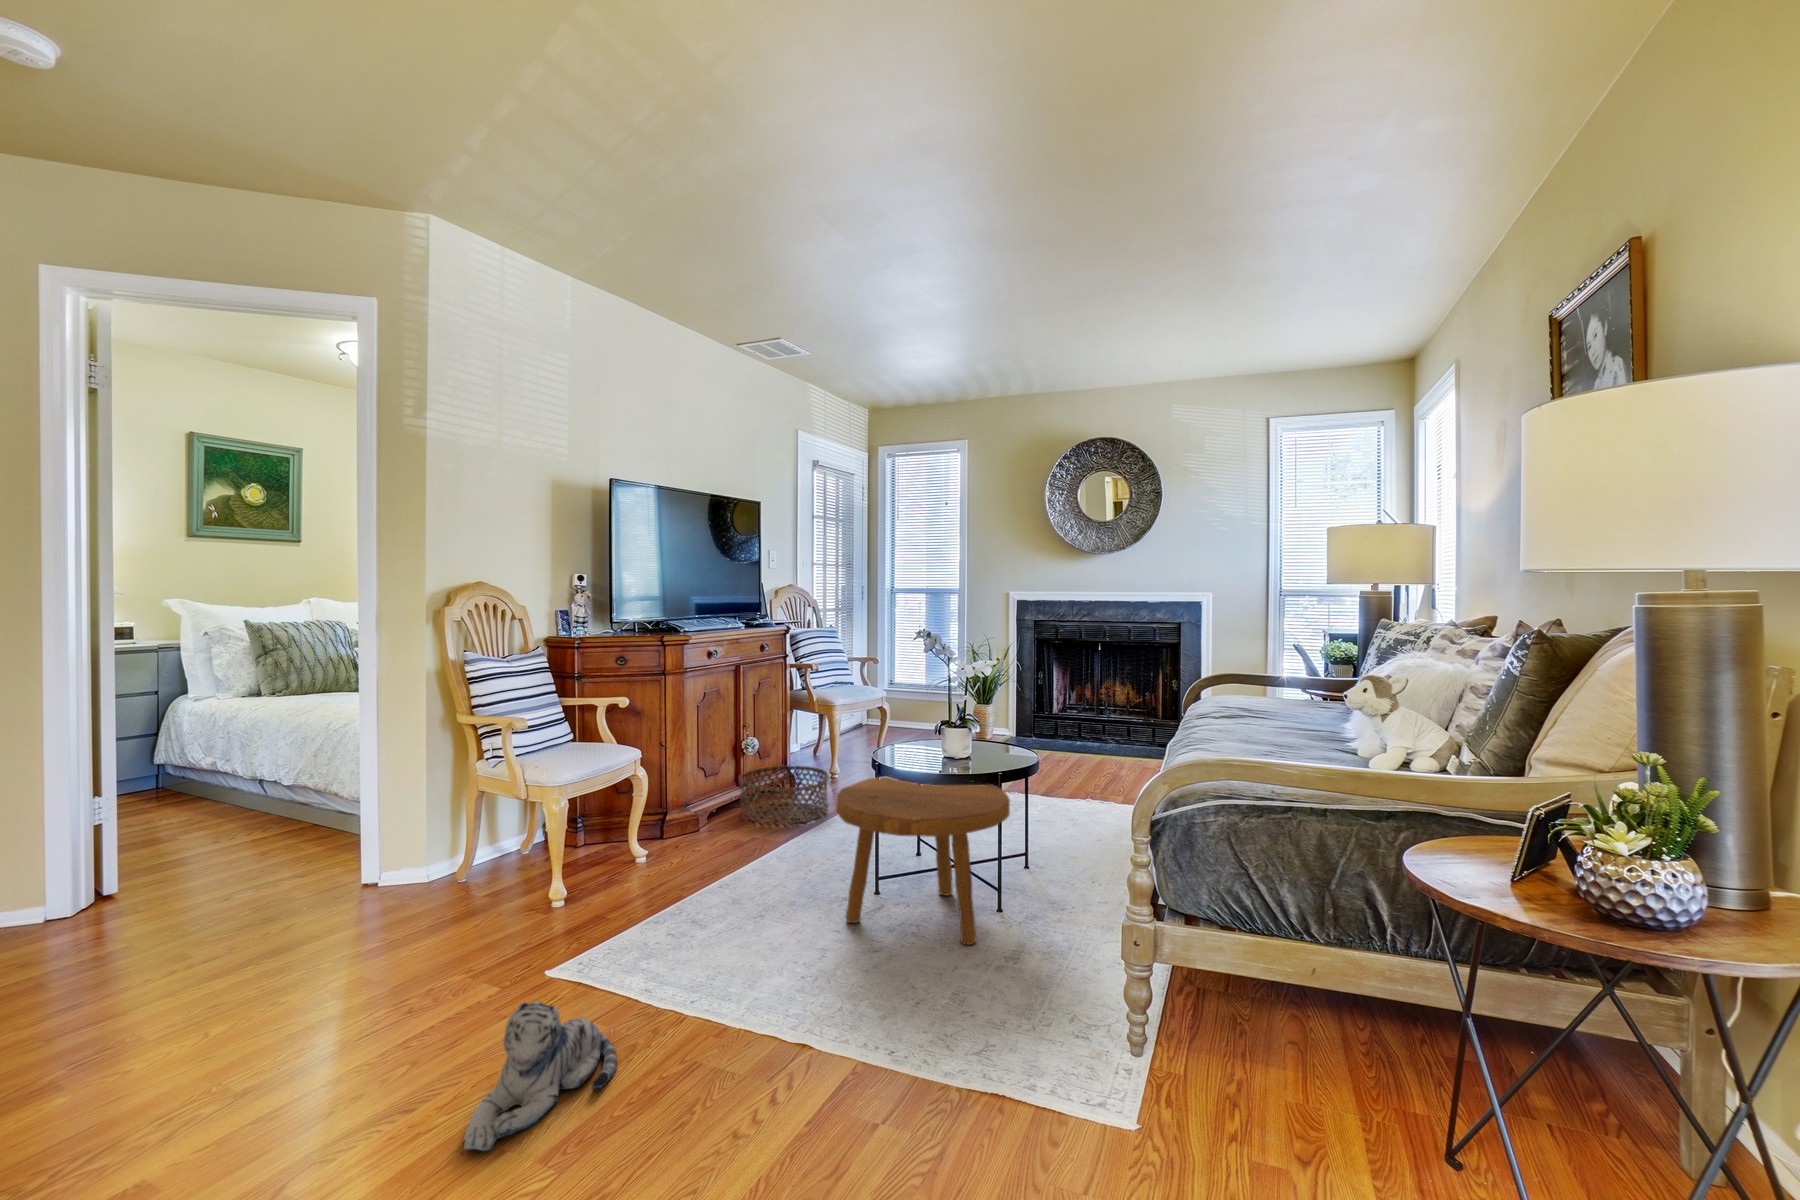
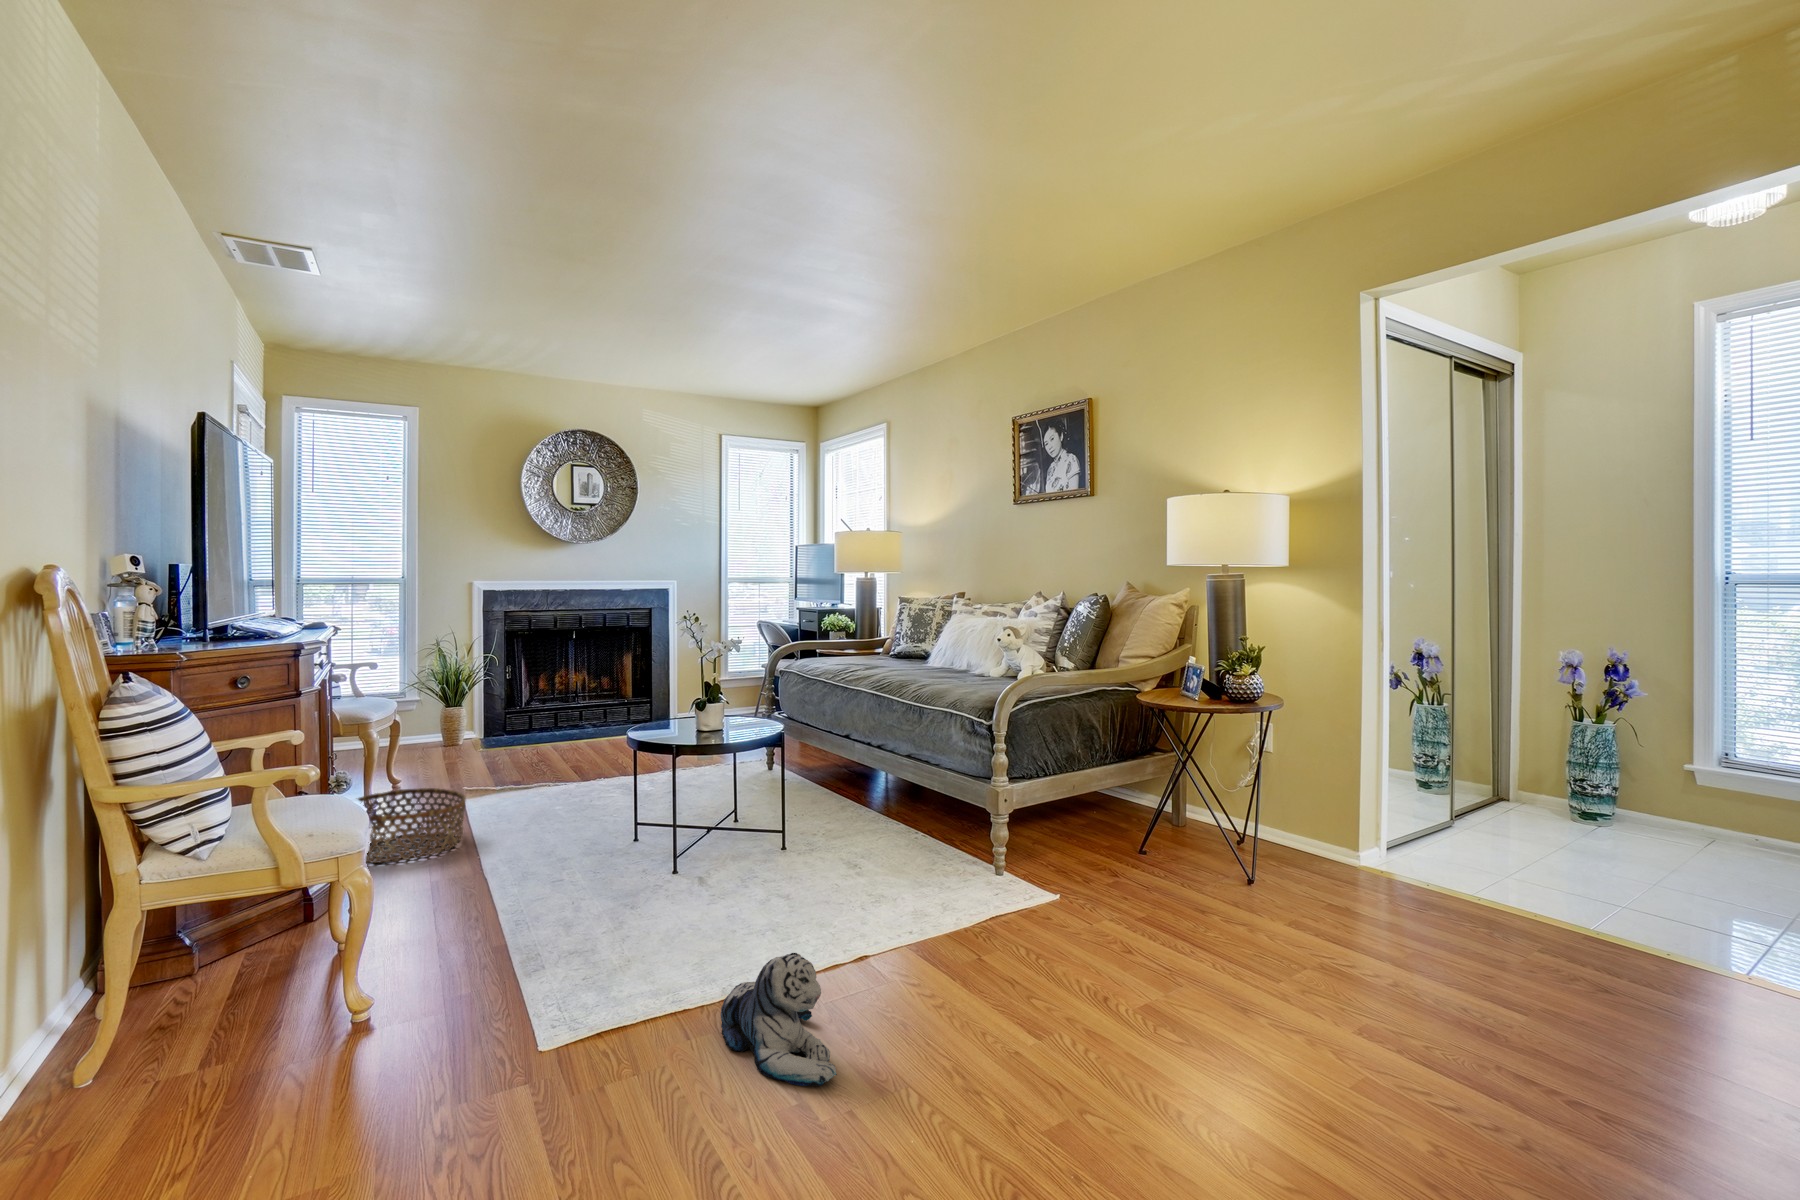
footstool: present [836,777,1010,945] -> none [666,740,824,884]

